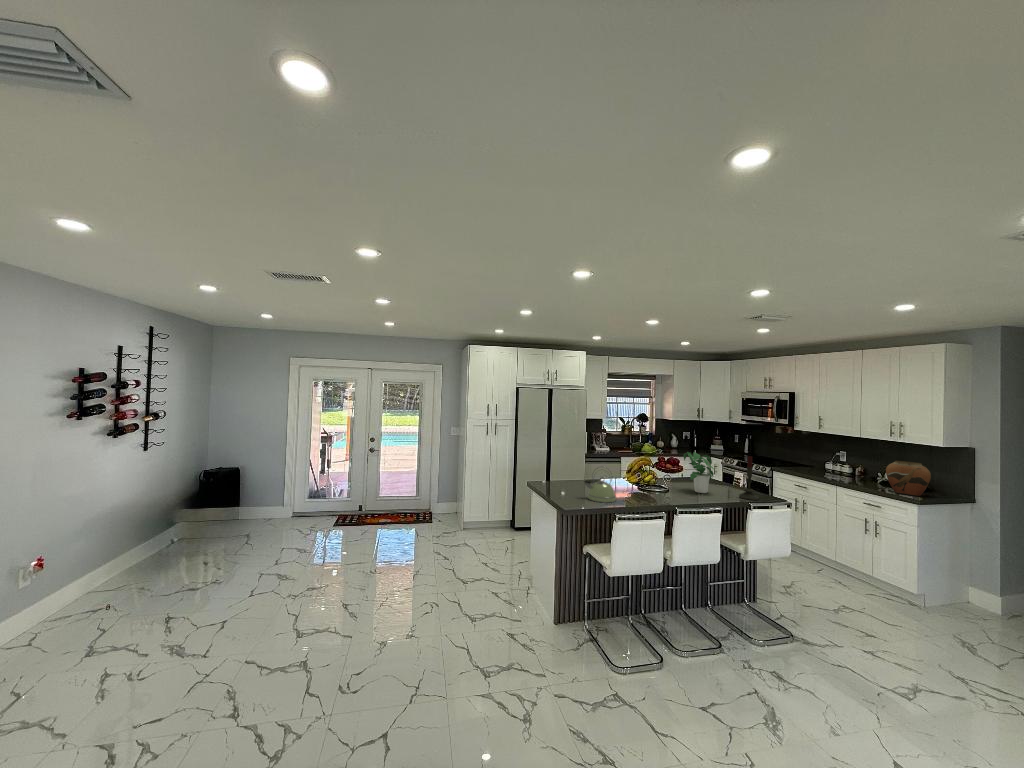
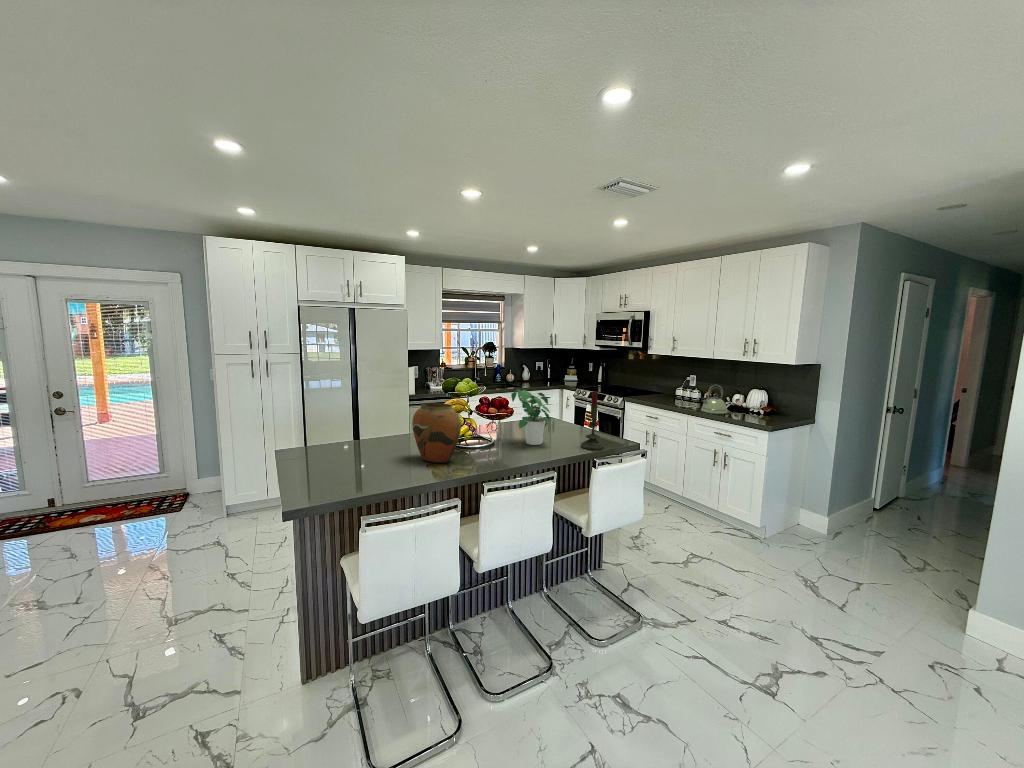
vase: present [886,461,931,496] -> present [412,403,461,463]
kettle: present [584,468,616,503] -> present [701,385,727,414]

